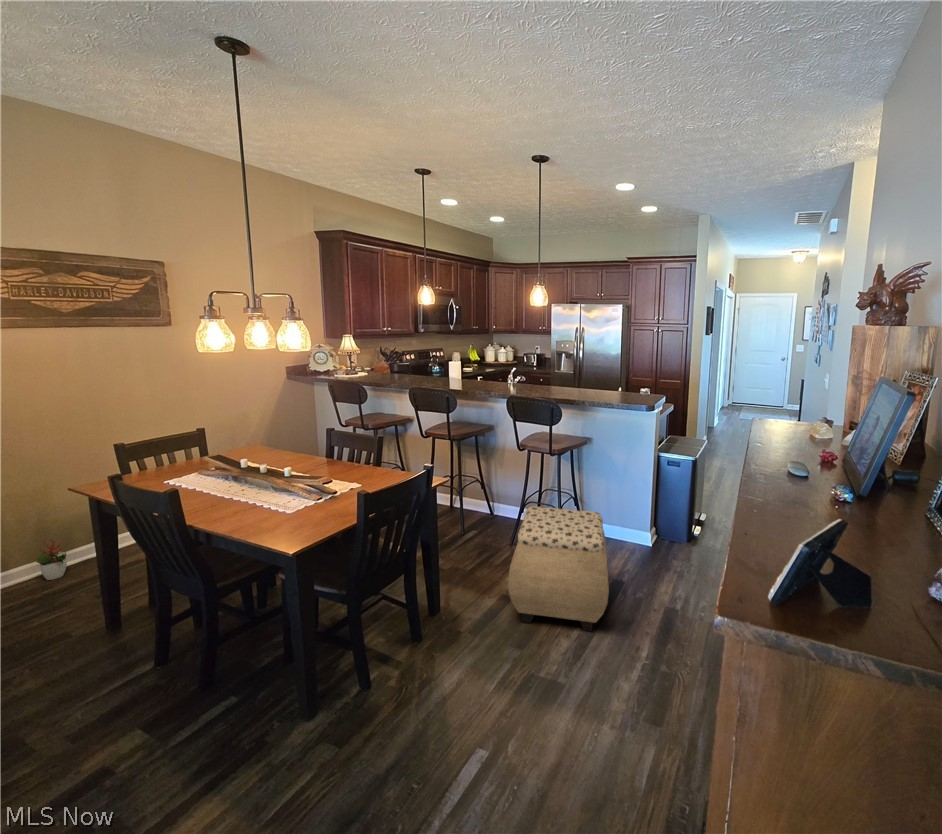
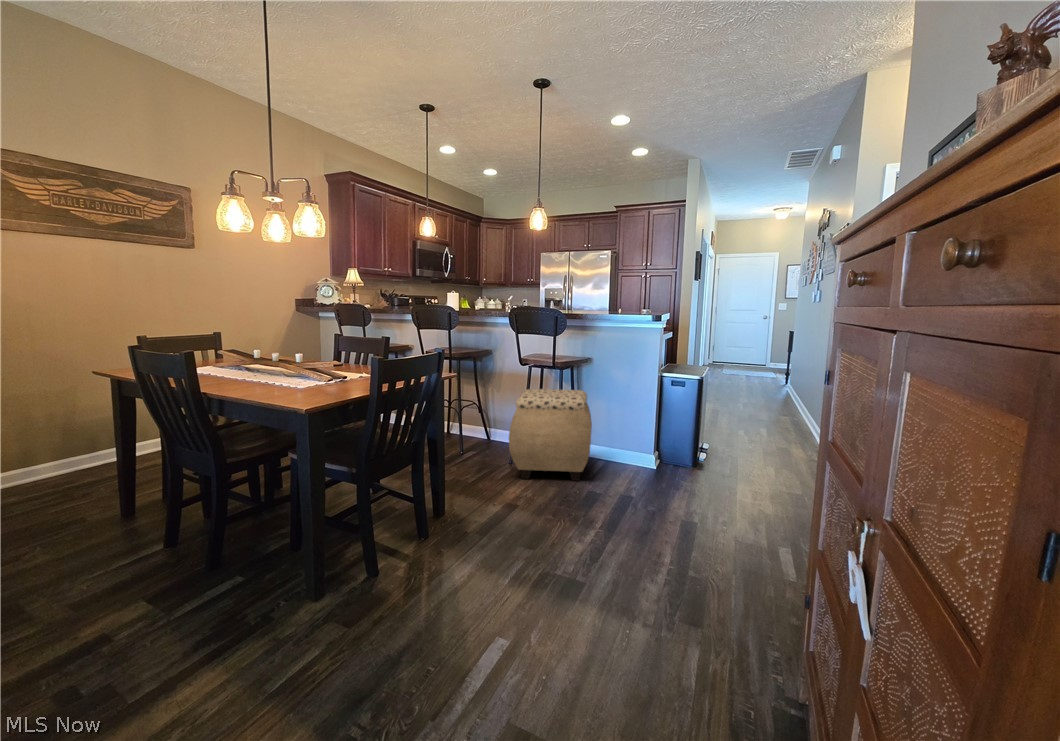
decorative plant: present [35,539,67,580] -> none [63,433,92,473]

